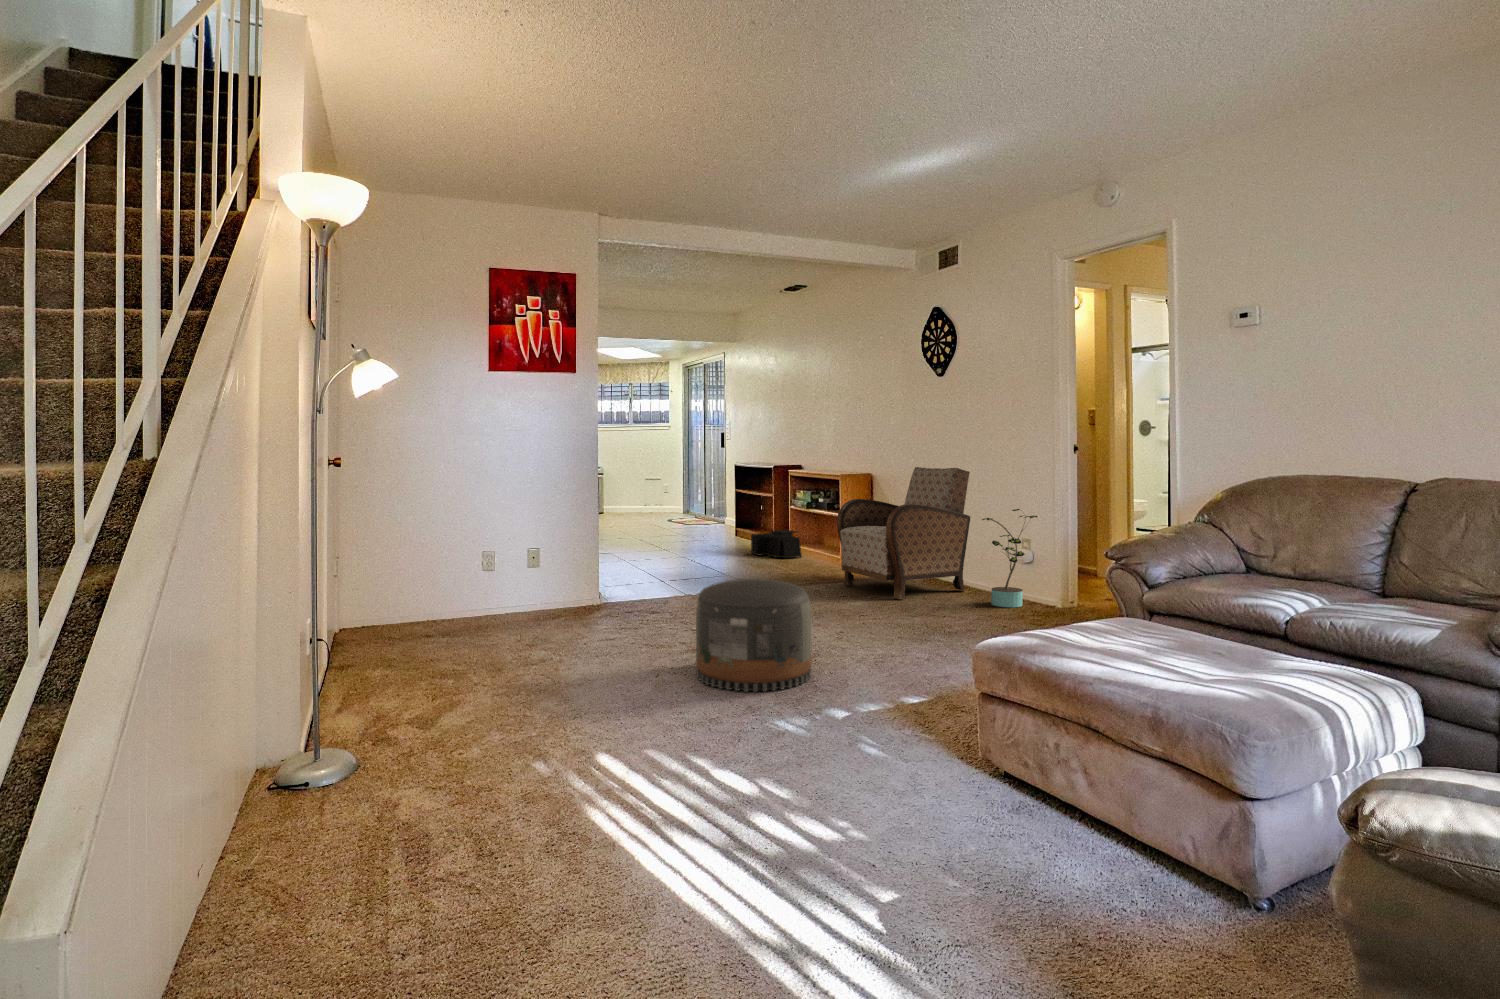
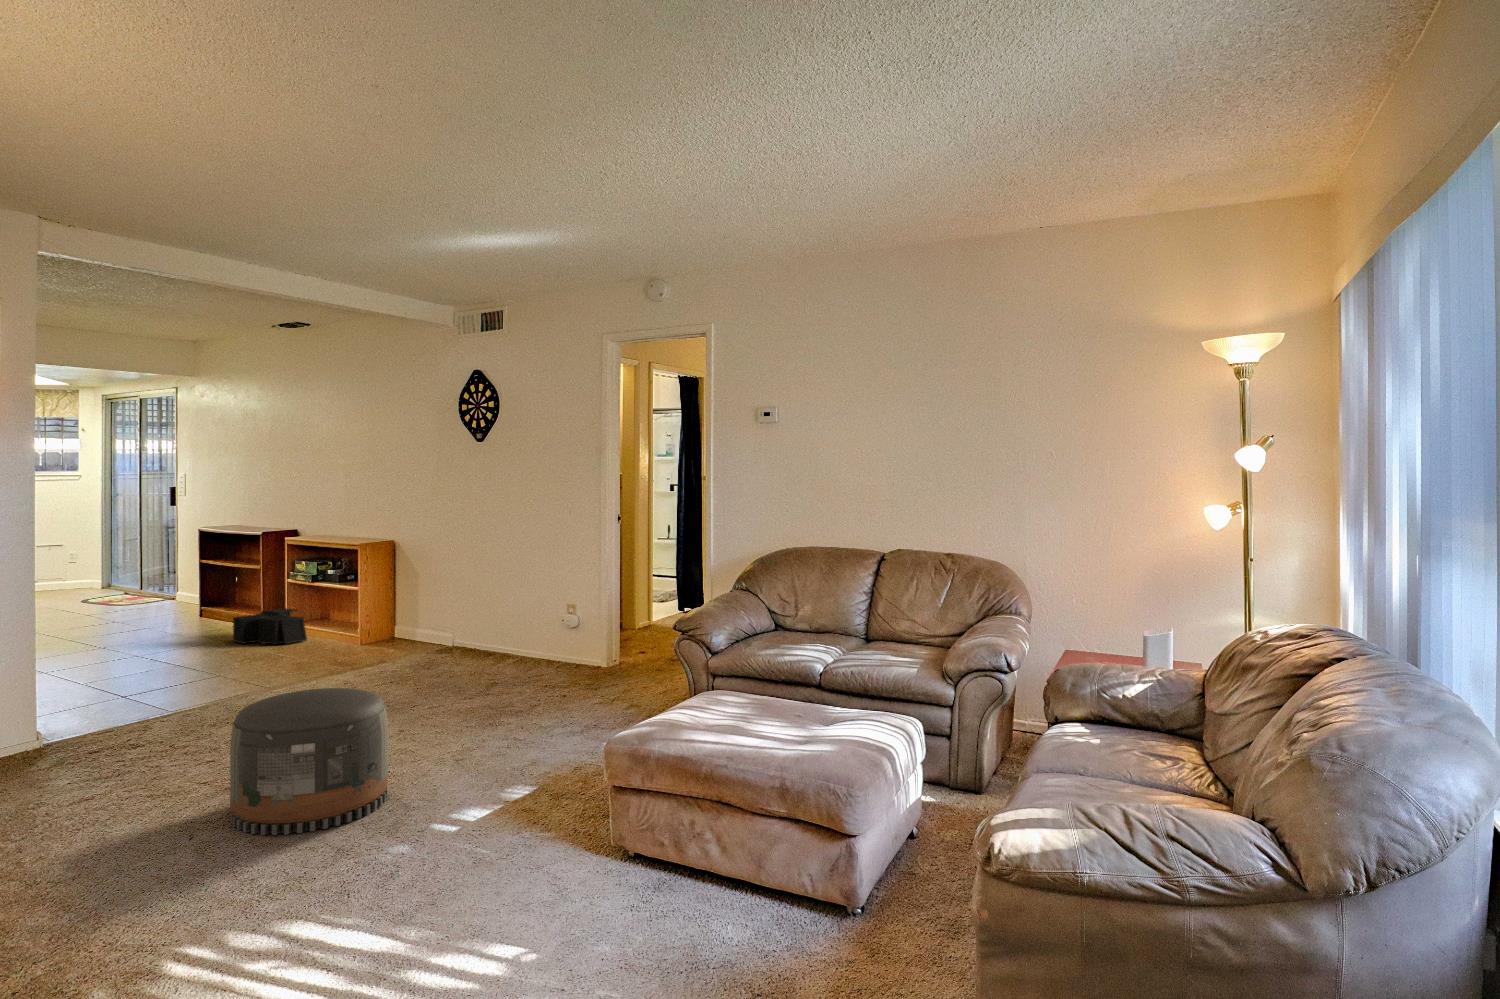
armchair: present [837,467,970,599] -> none [368,535,519,682]
potted plant: present [982,509,1038,607] -> none [534,577,590,677]

